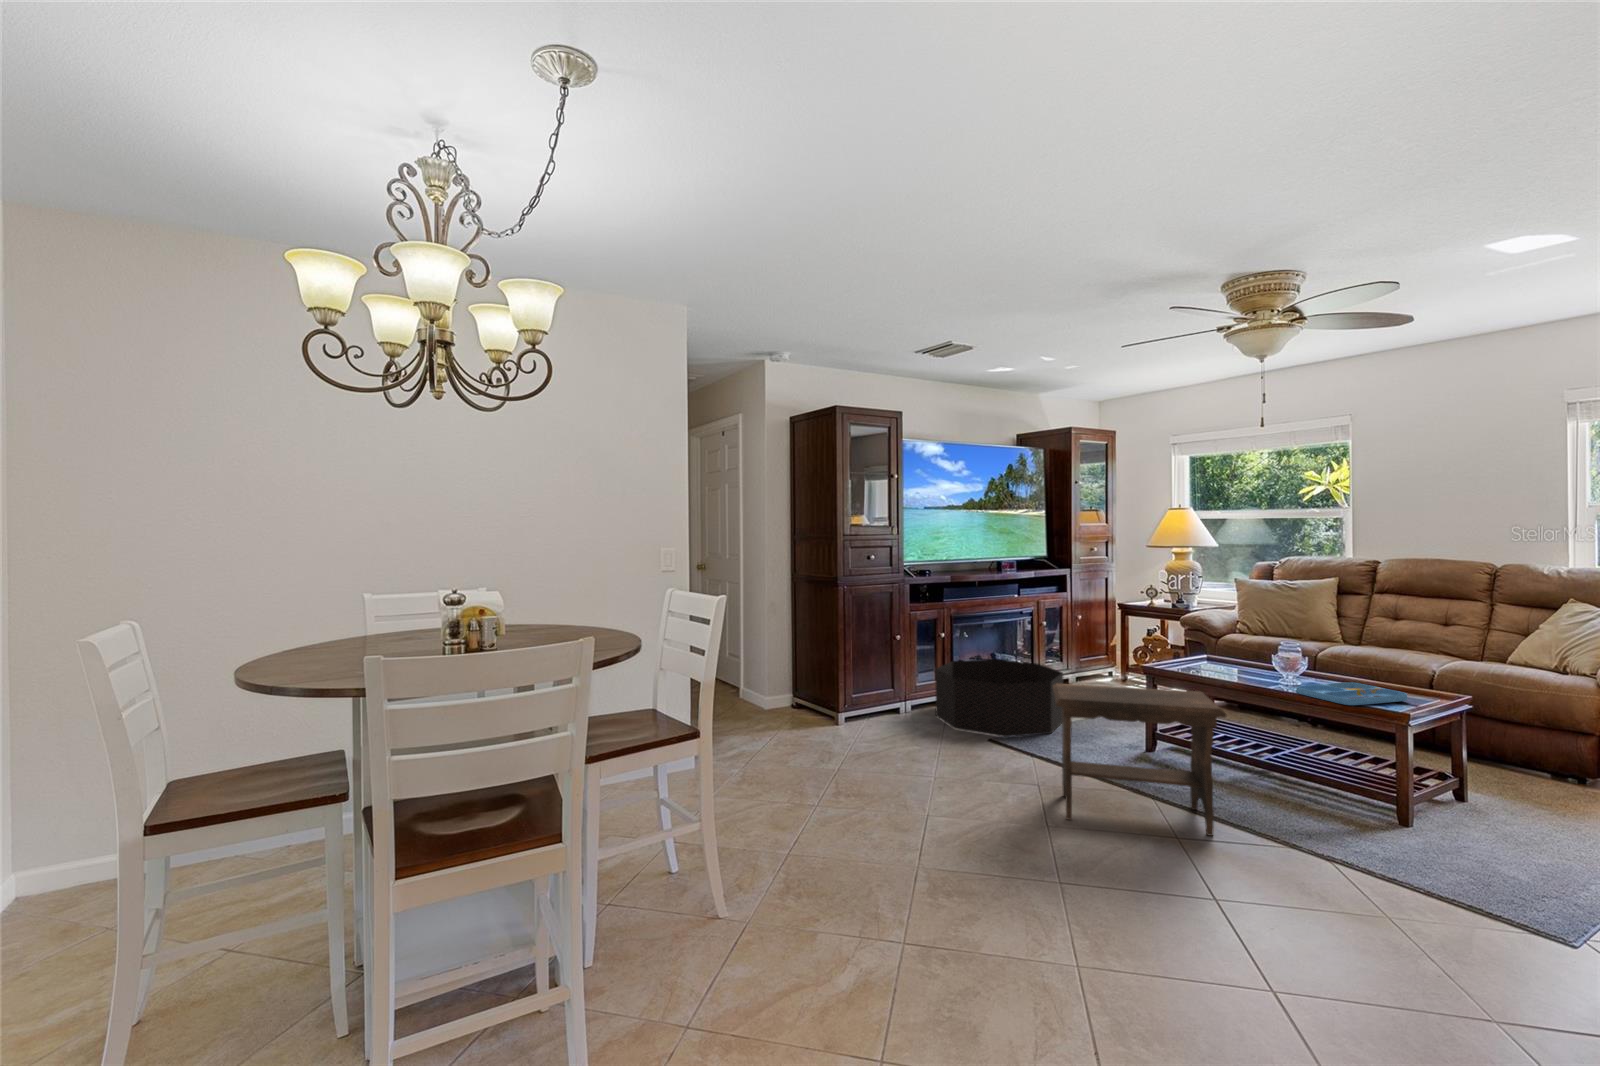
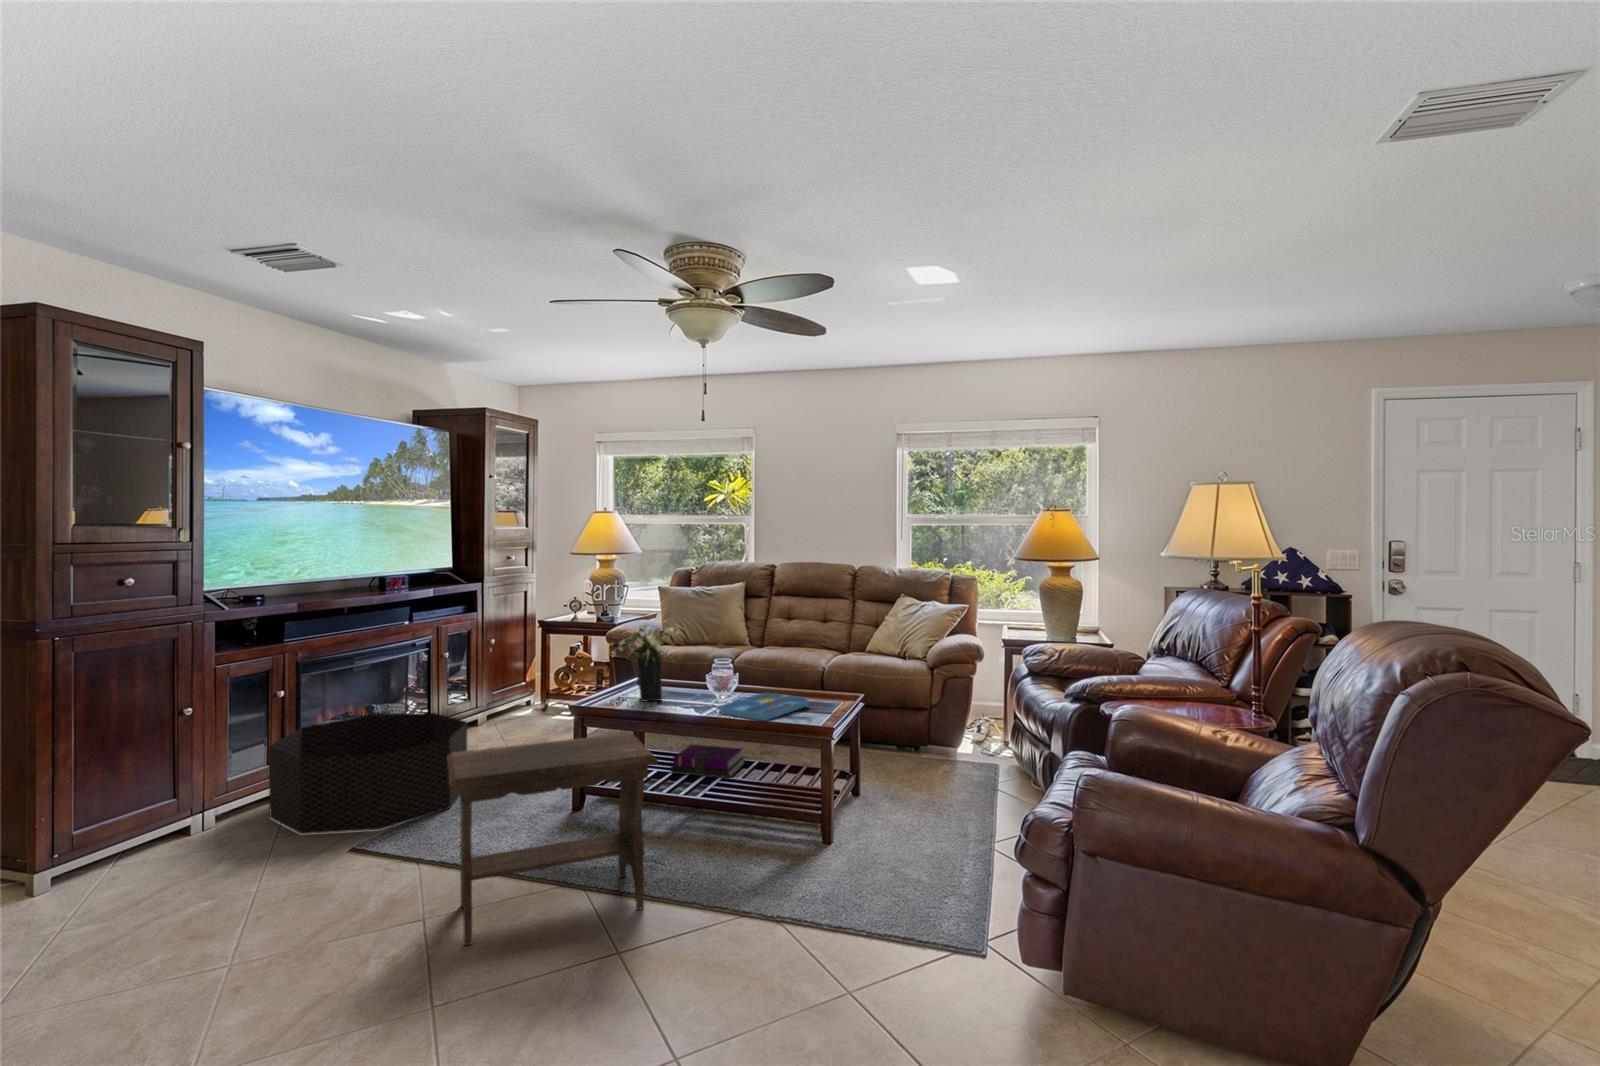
flower arrangement: none [1184,606,1254,676] -> present [612,624,679,702]
notebook: none [1245,722,1329,757] -> present [671,745,744,778]

